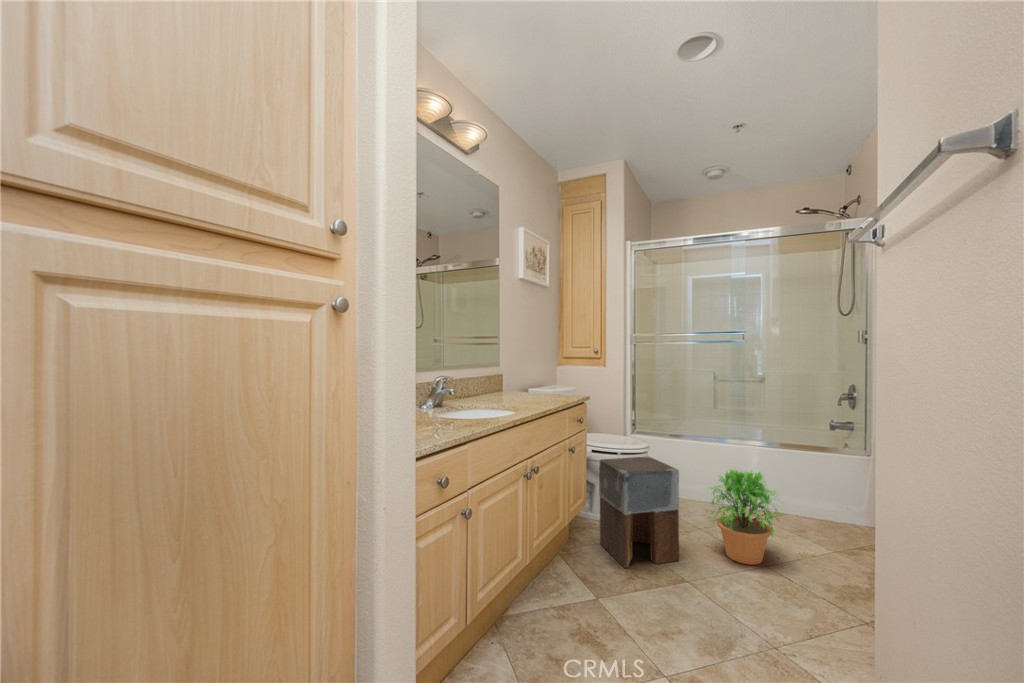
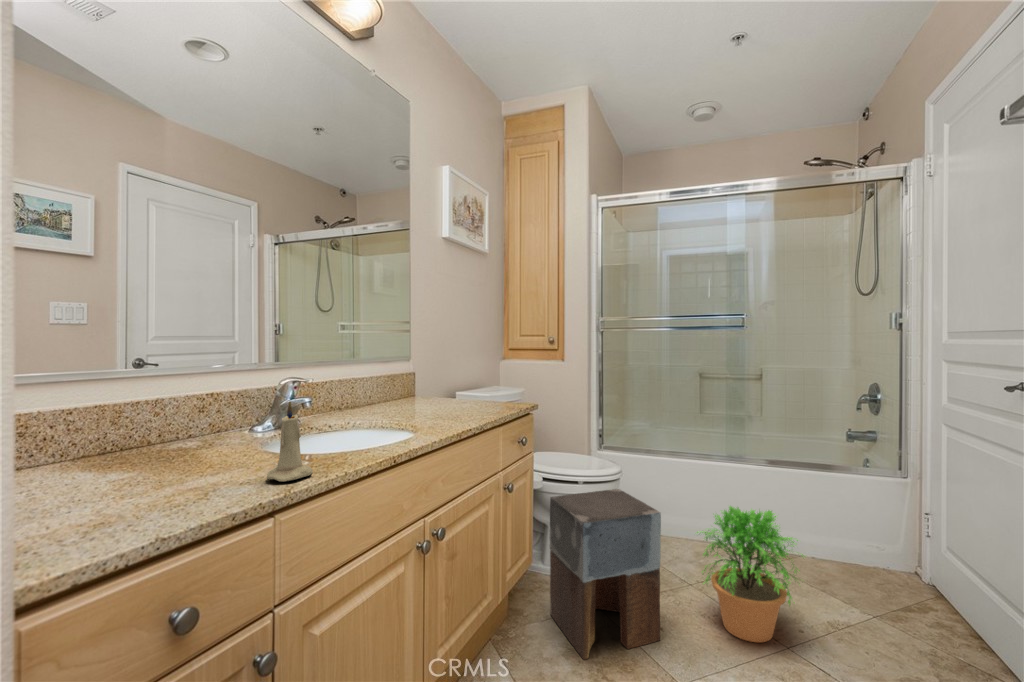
candle: none [449,382,472,426] -> present [267,402,313,482]

